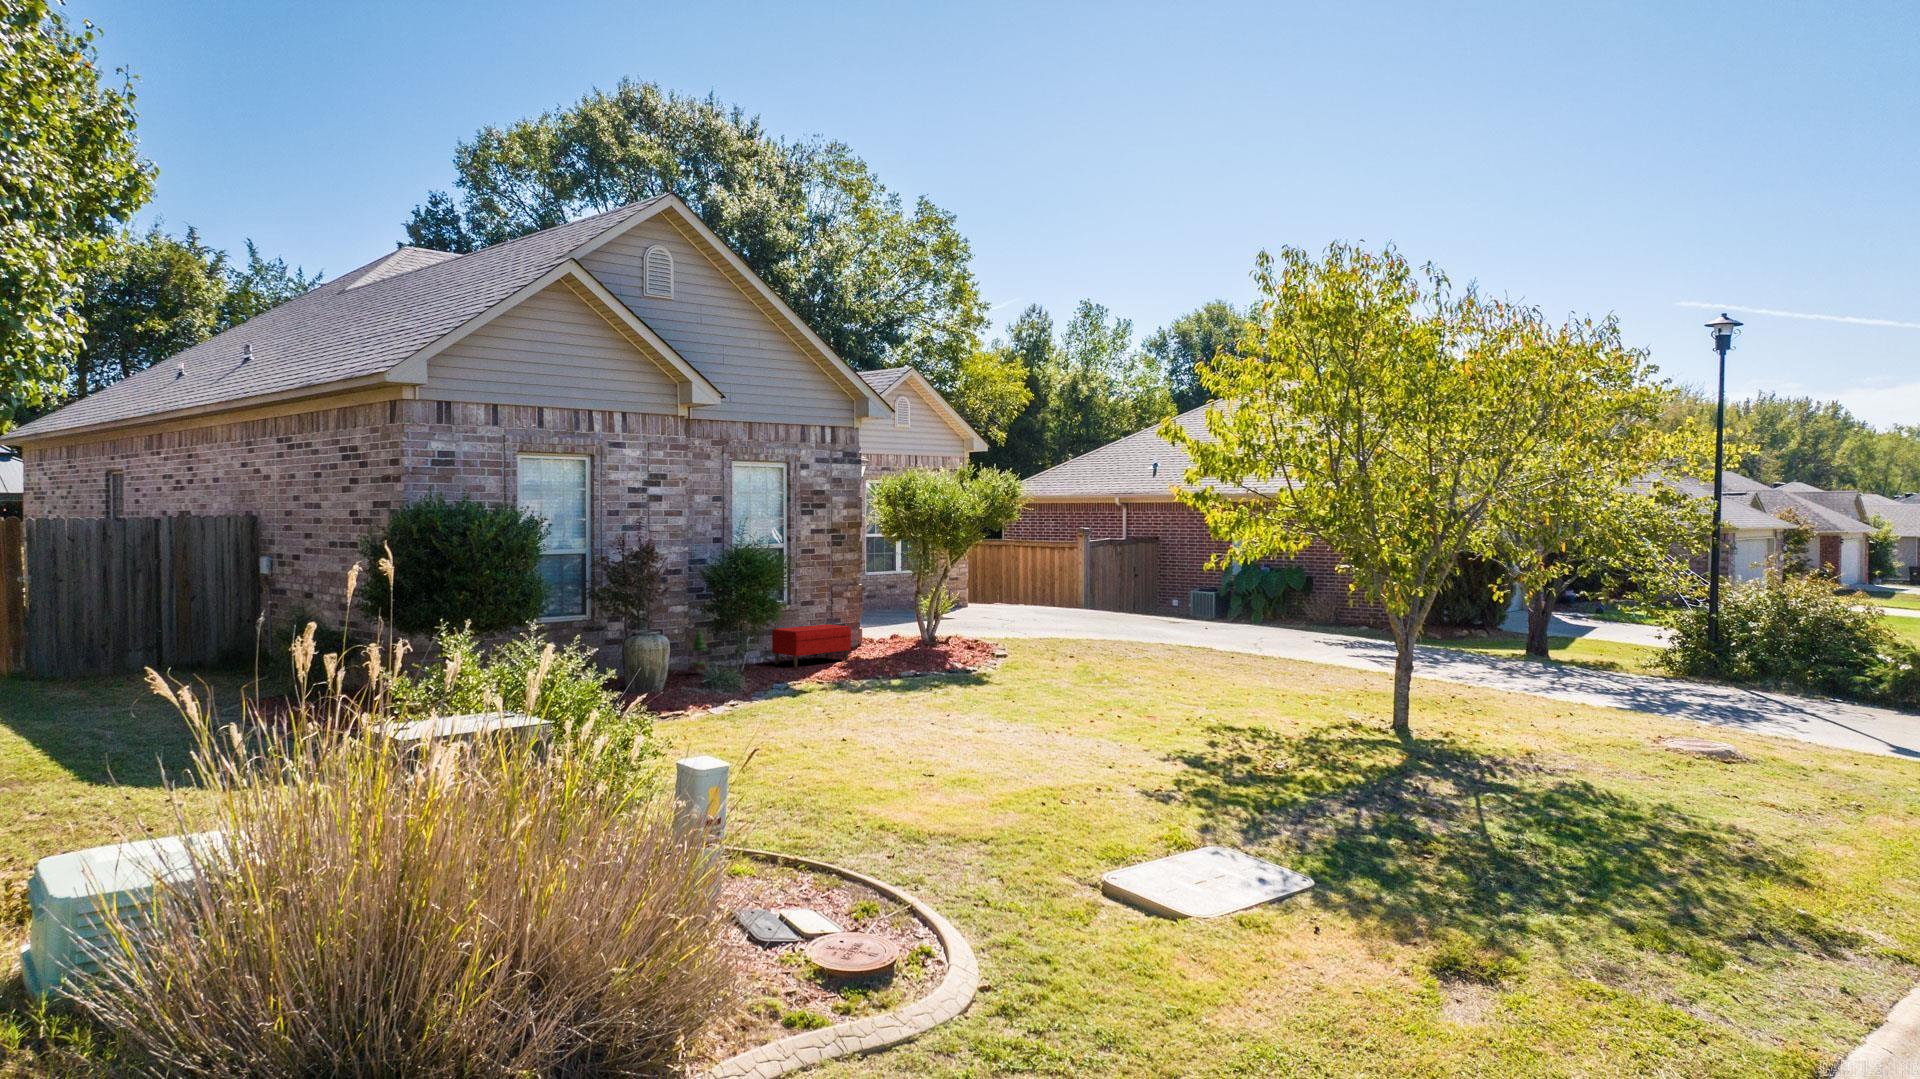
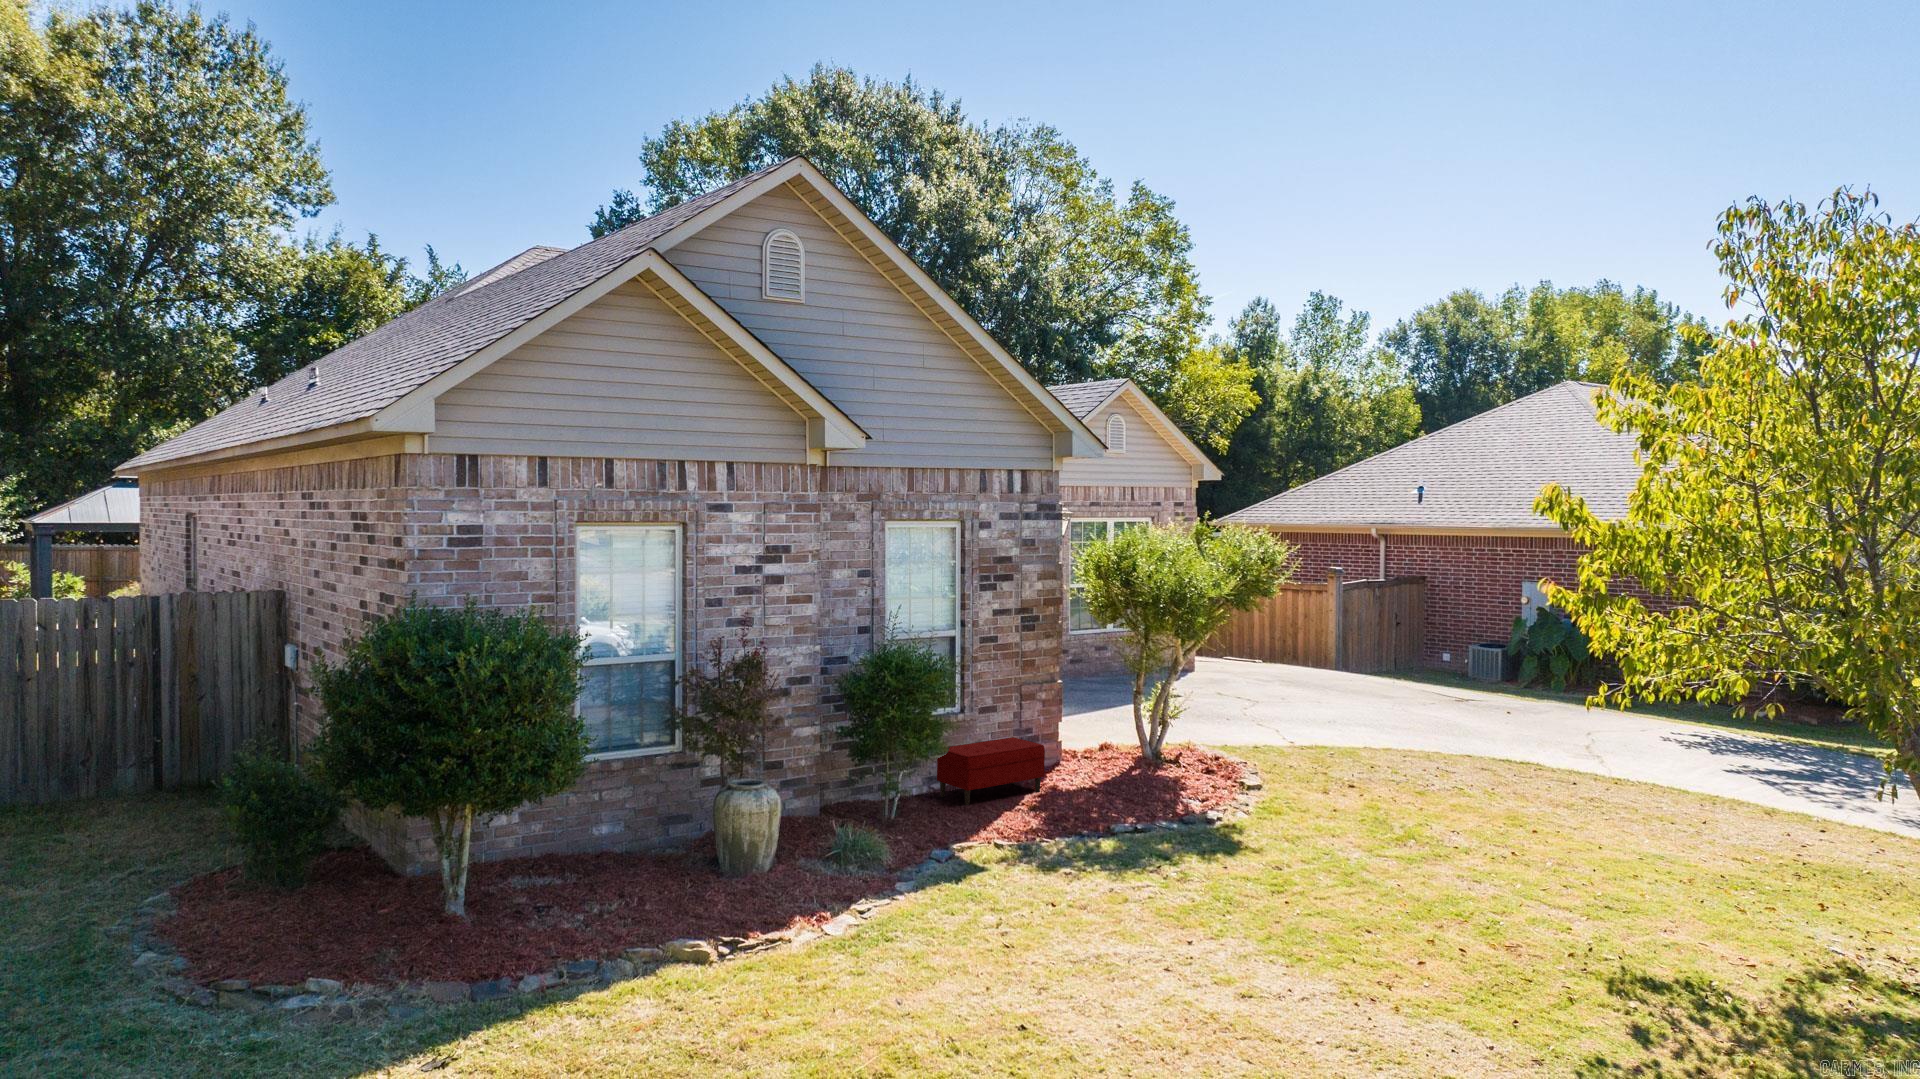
potted tree: present [692,628,706,673] -> none [822,752,845,818]

